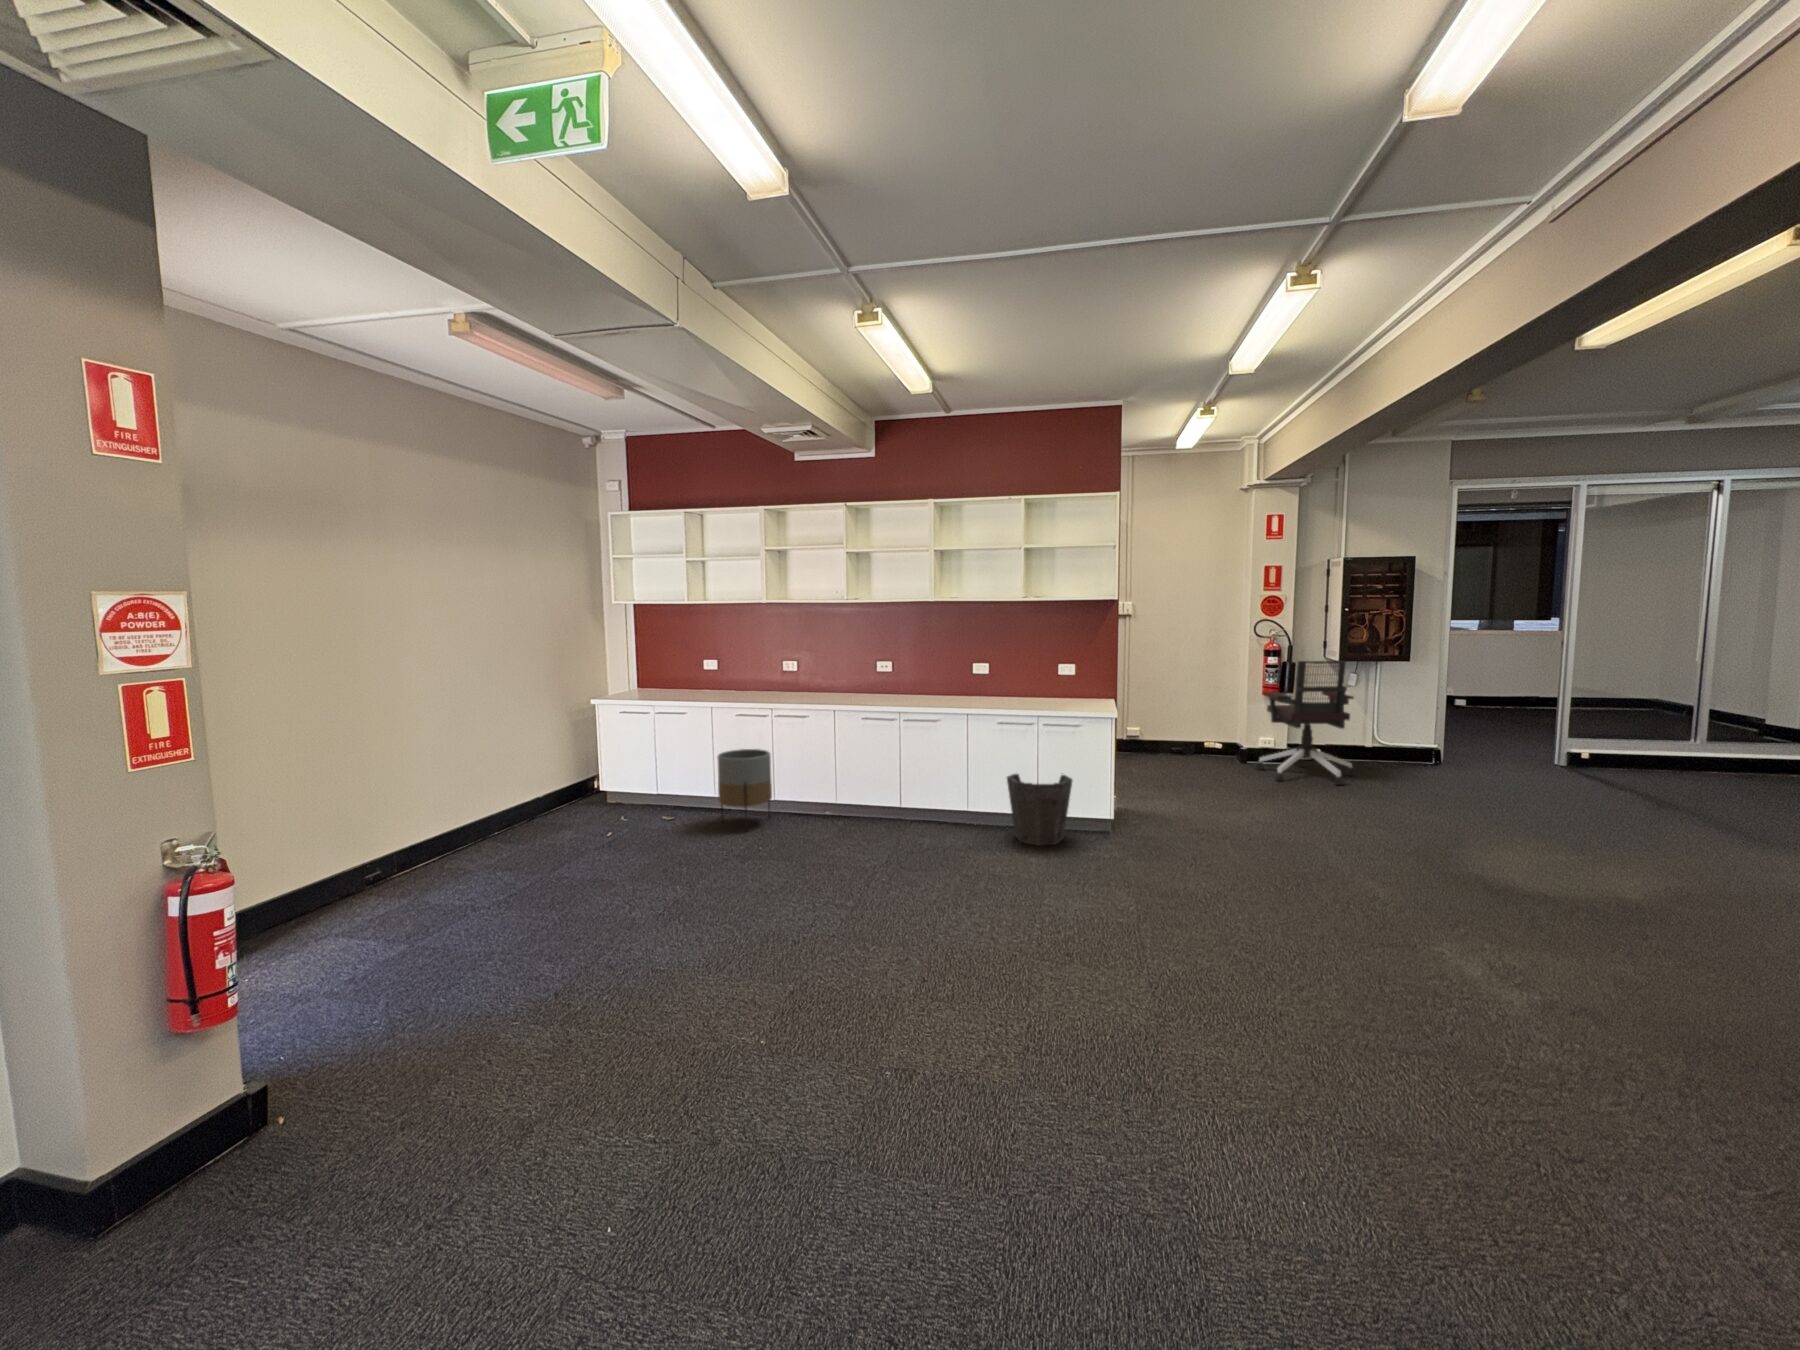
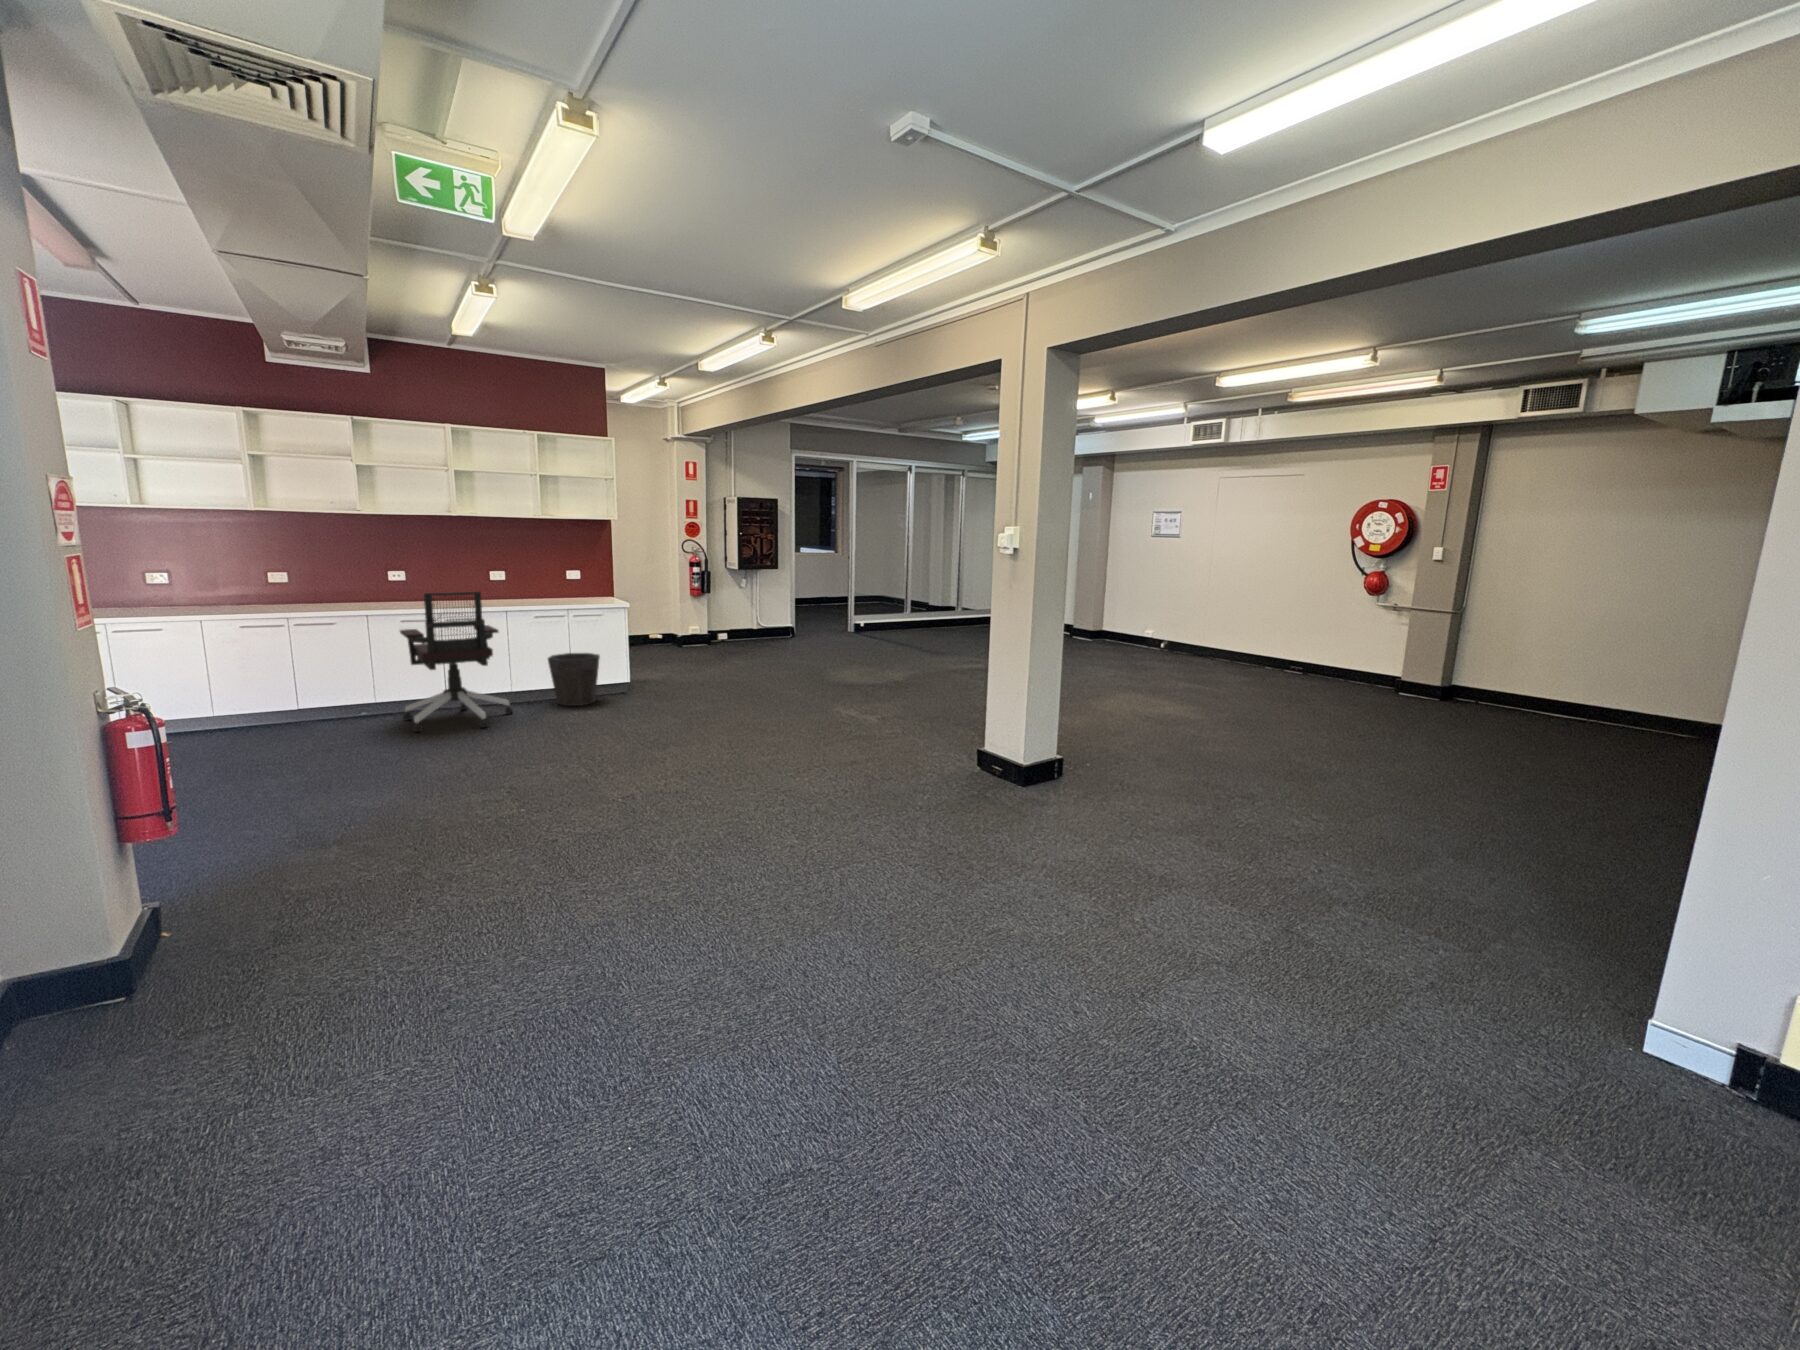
office chair: present [1256,661,1354,785] -> present [400,591,513,732]
planter: present [717,749,772,821] -> none [232,659,305,738]

